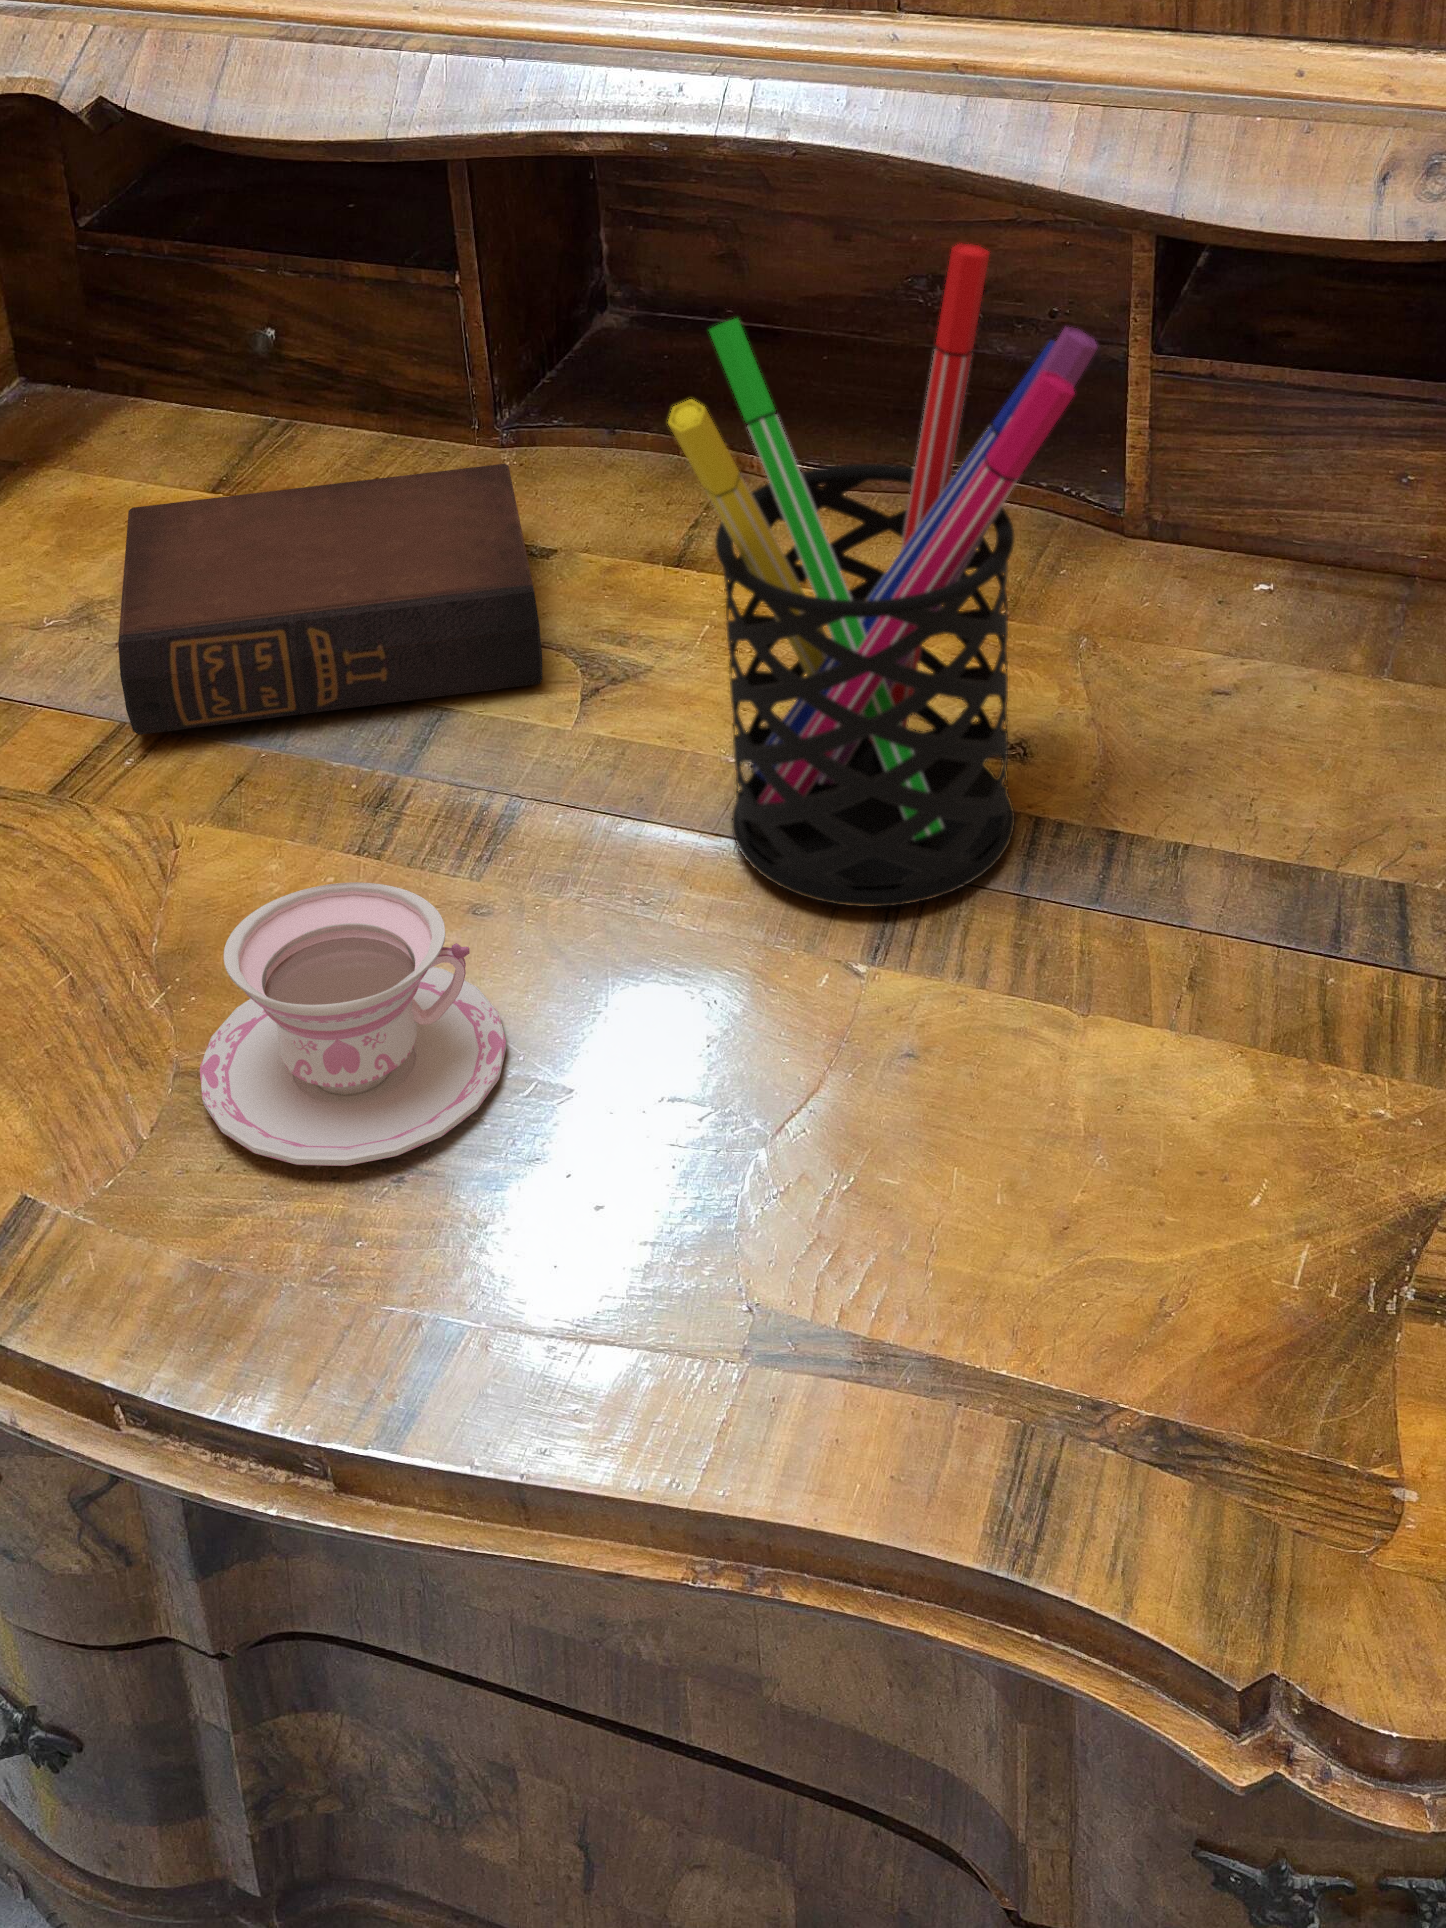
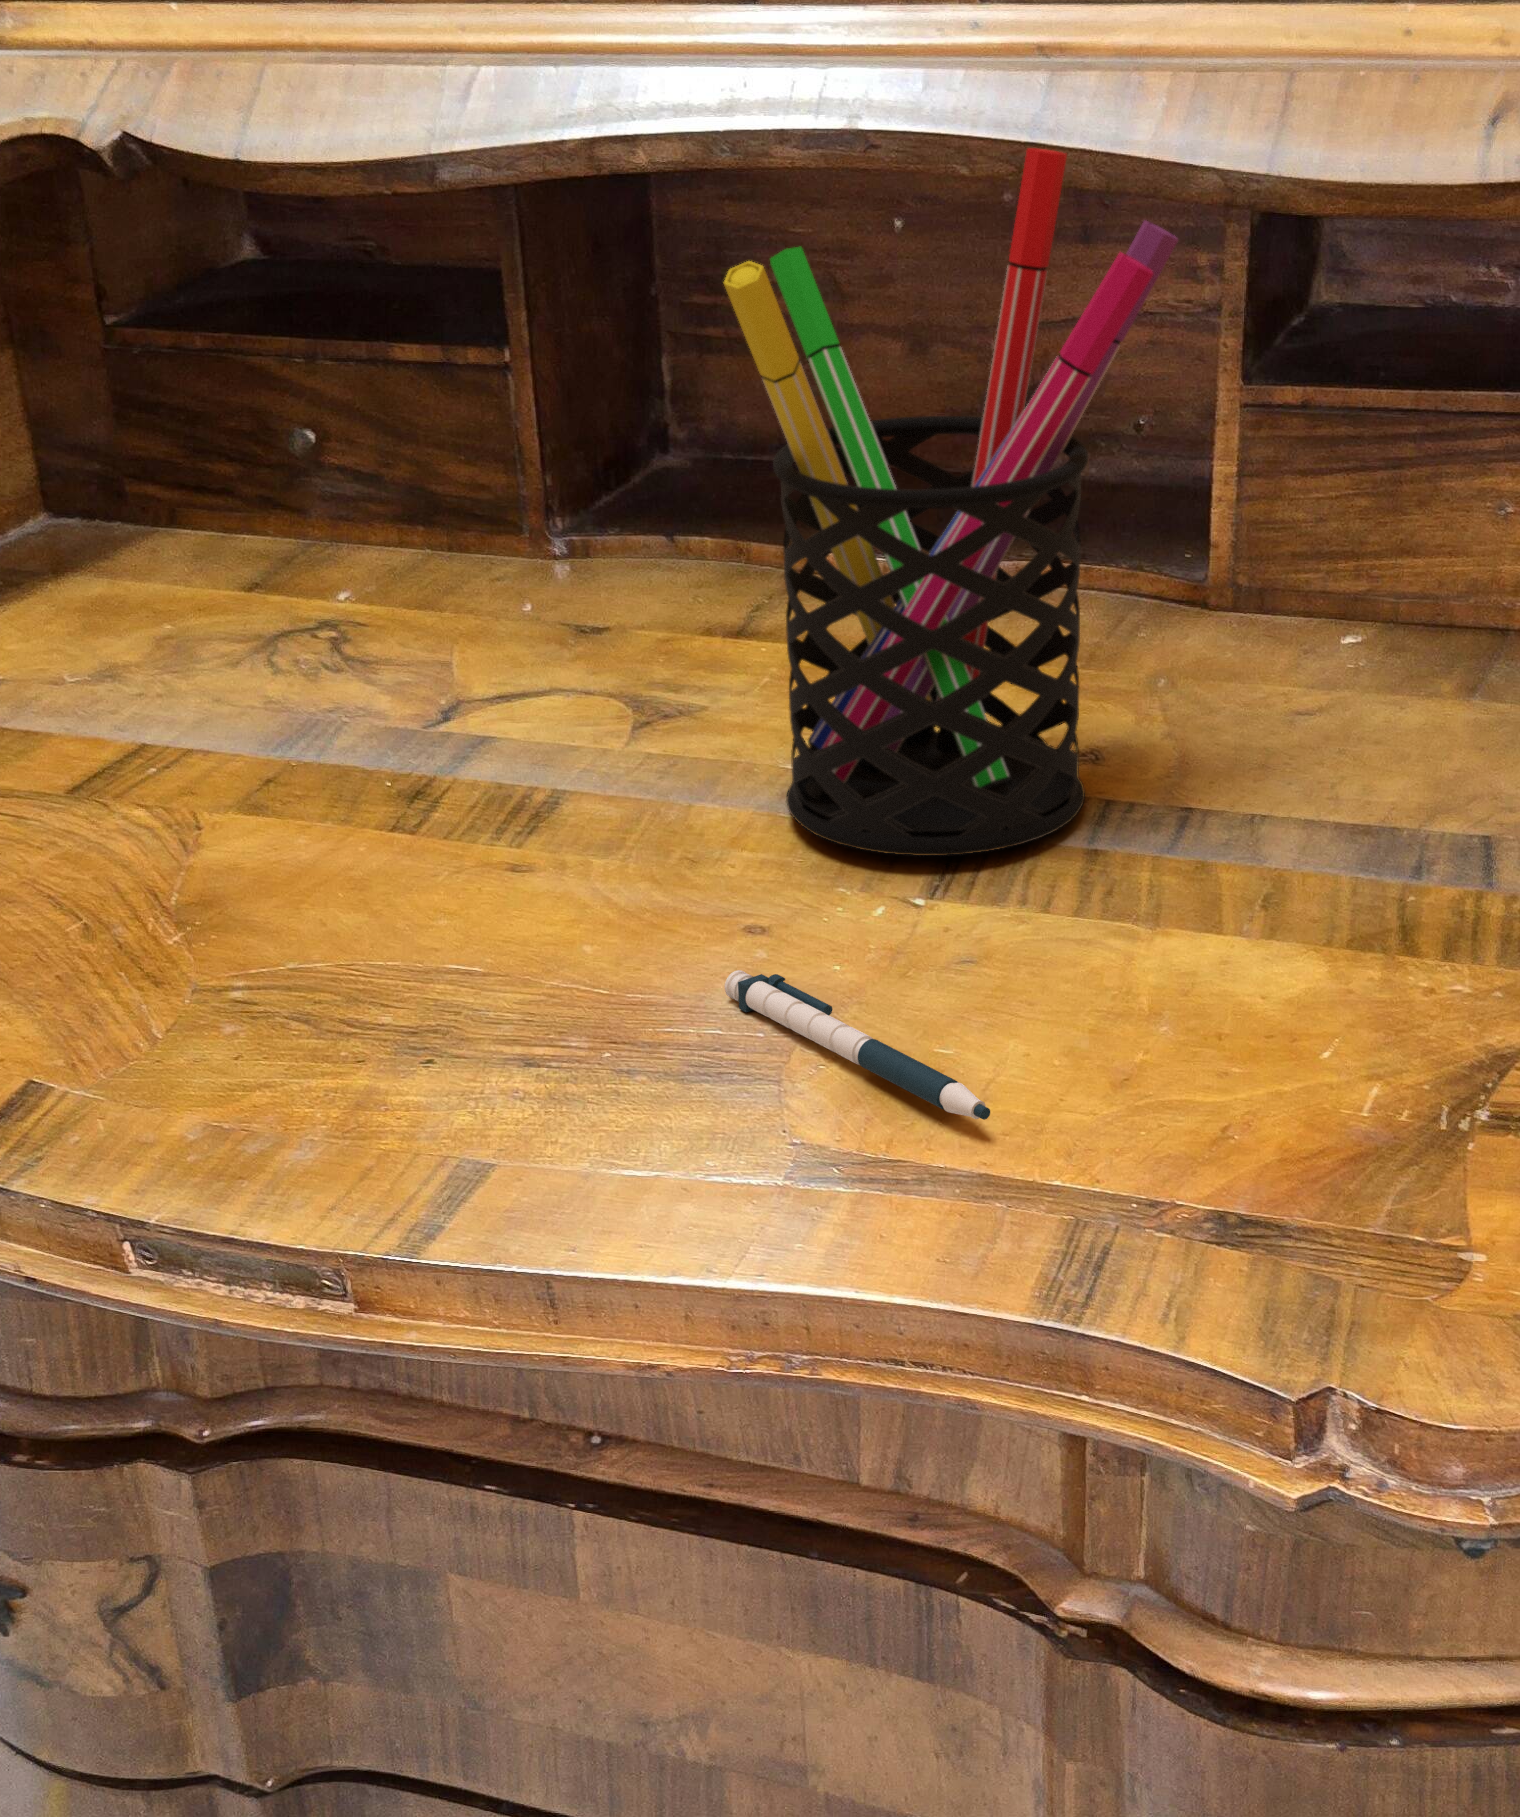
book: present [118,464,542,735] -> none [140,523,590,746]
teacup: present [200,882,507,1166] -> none [217,790,543,1042]
pen: none [680,1072,937,1292] -> present [725,970,990,1120]

